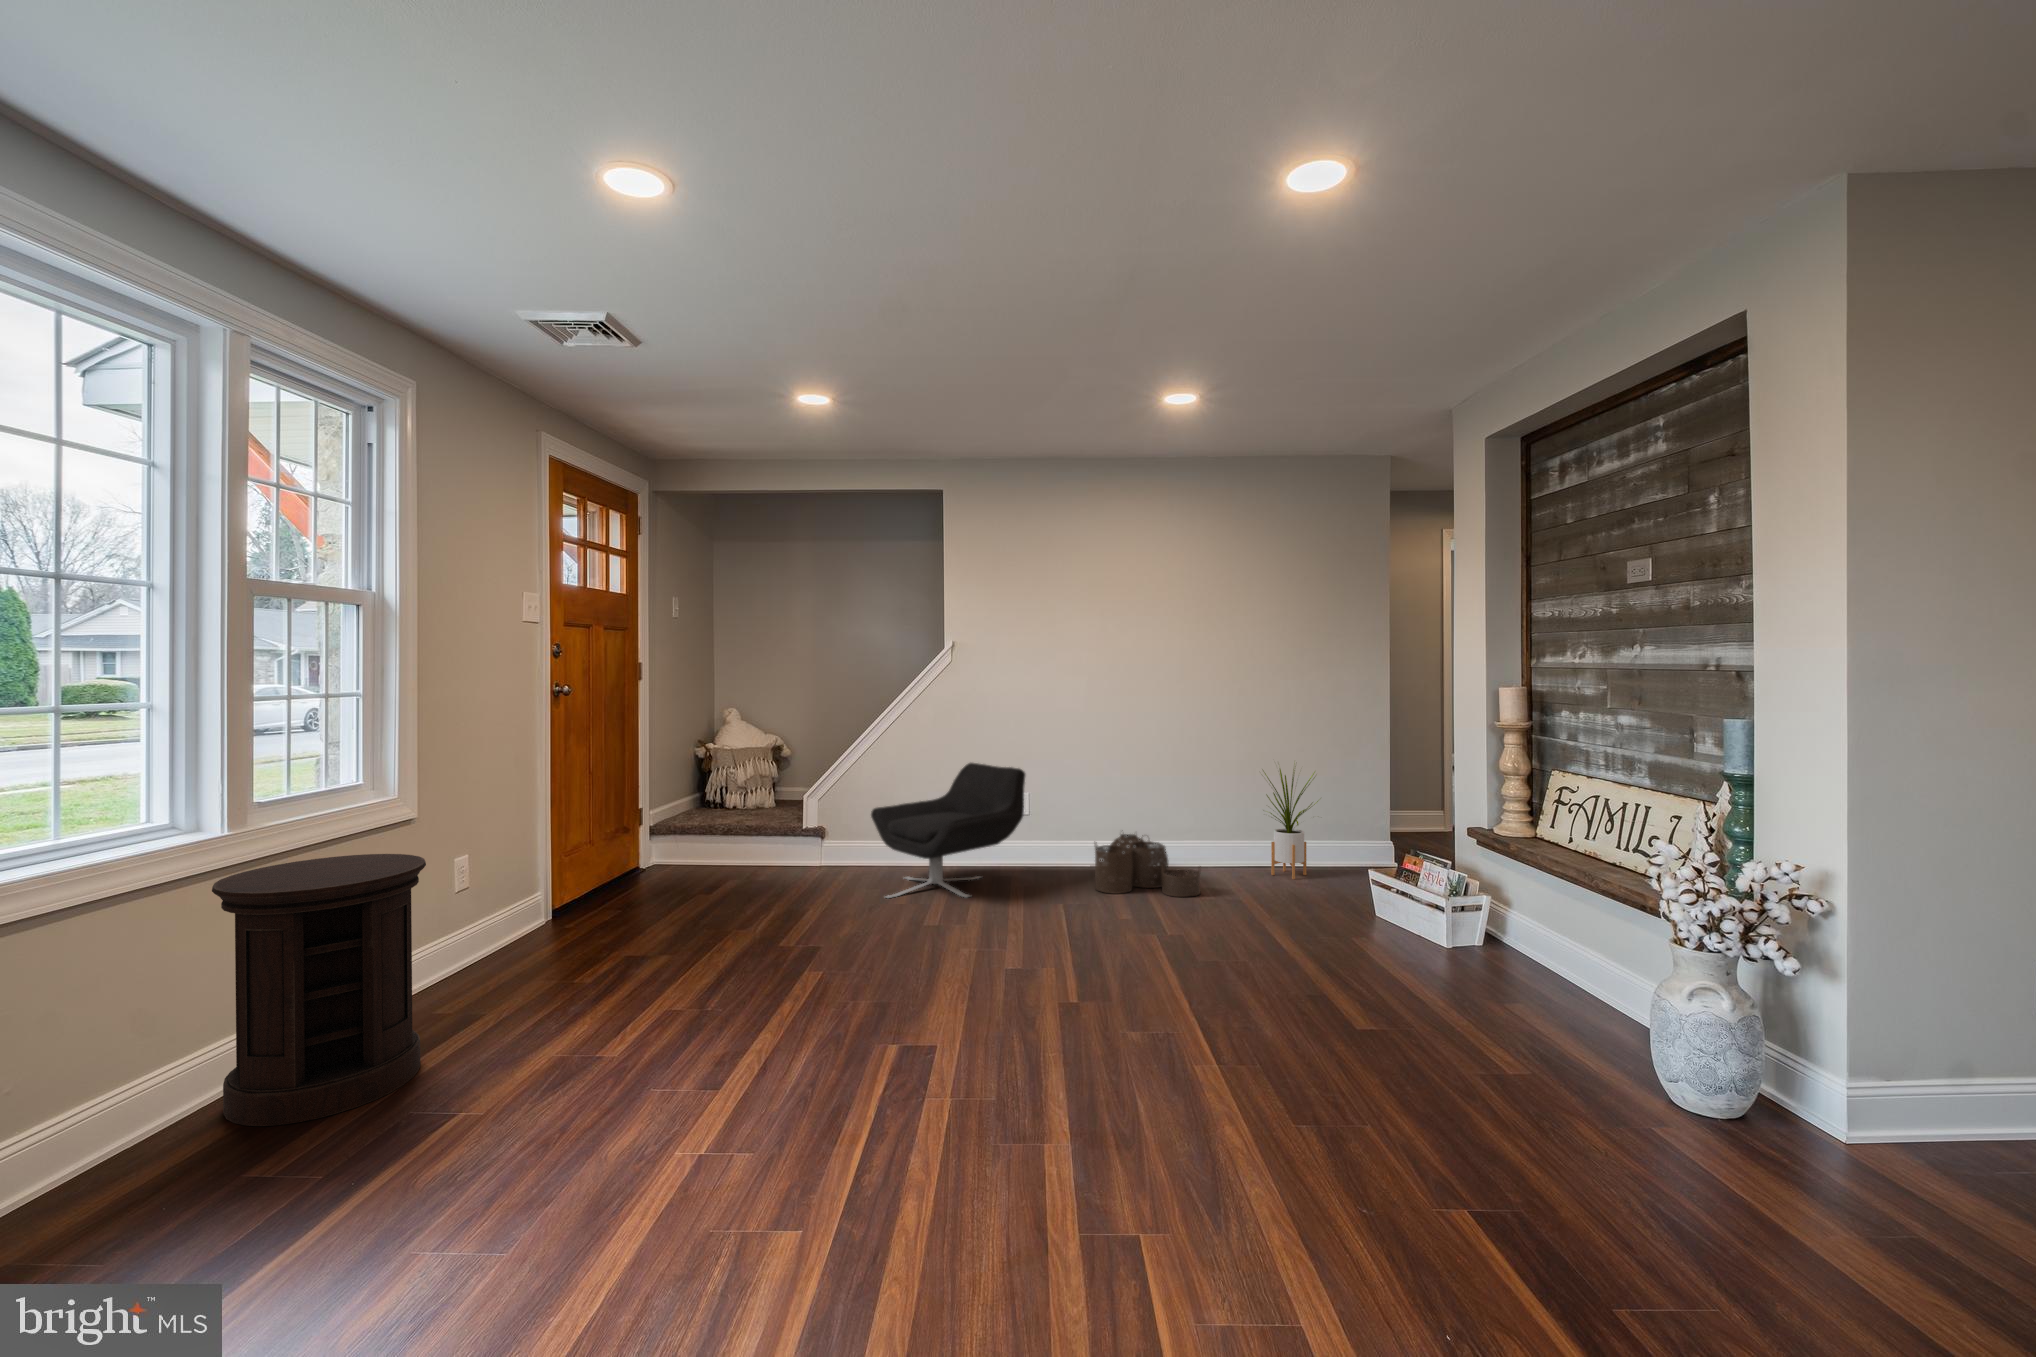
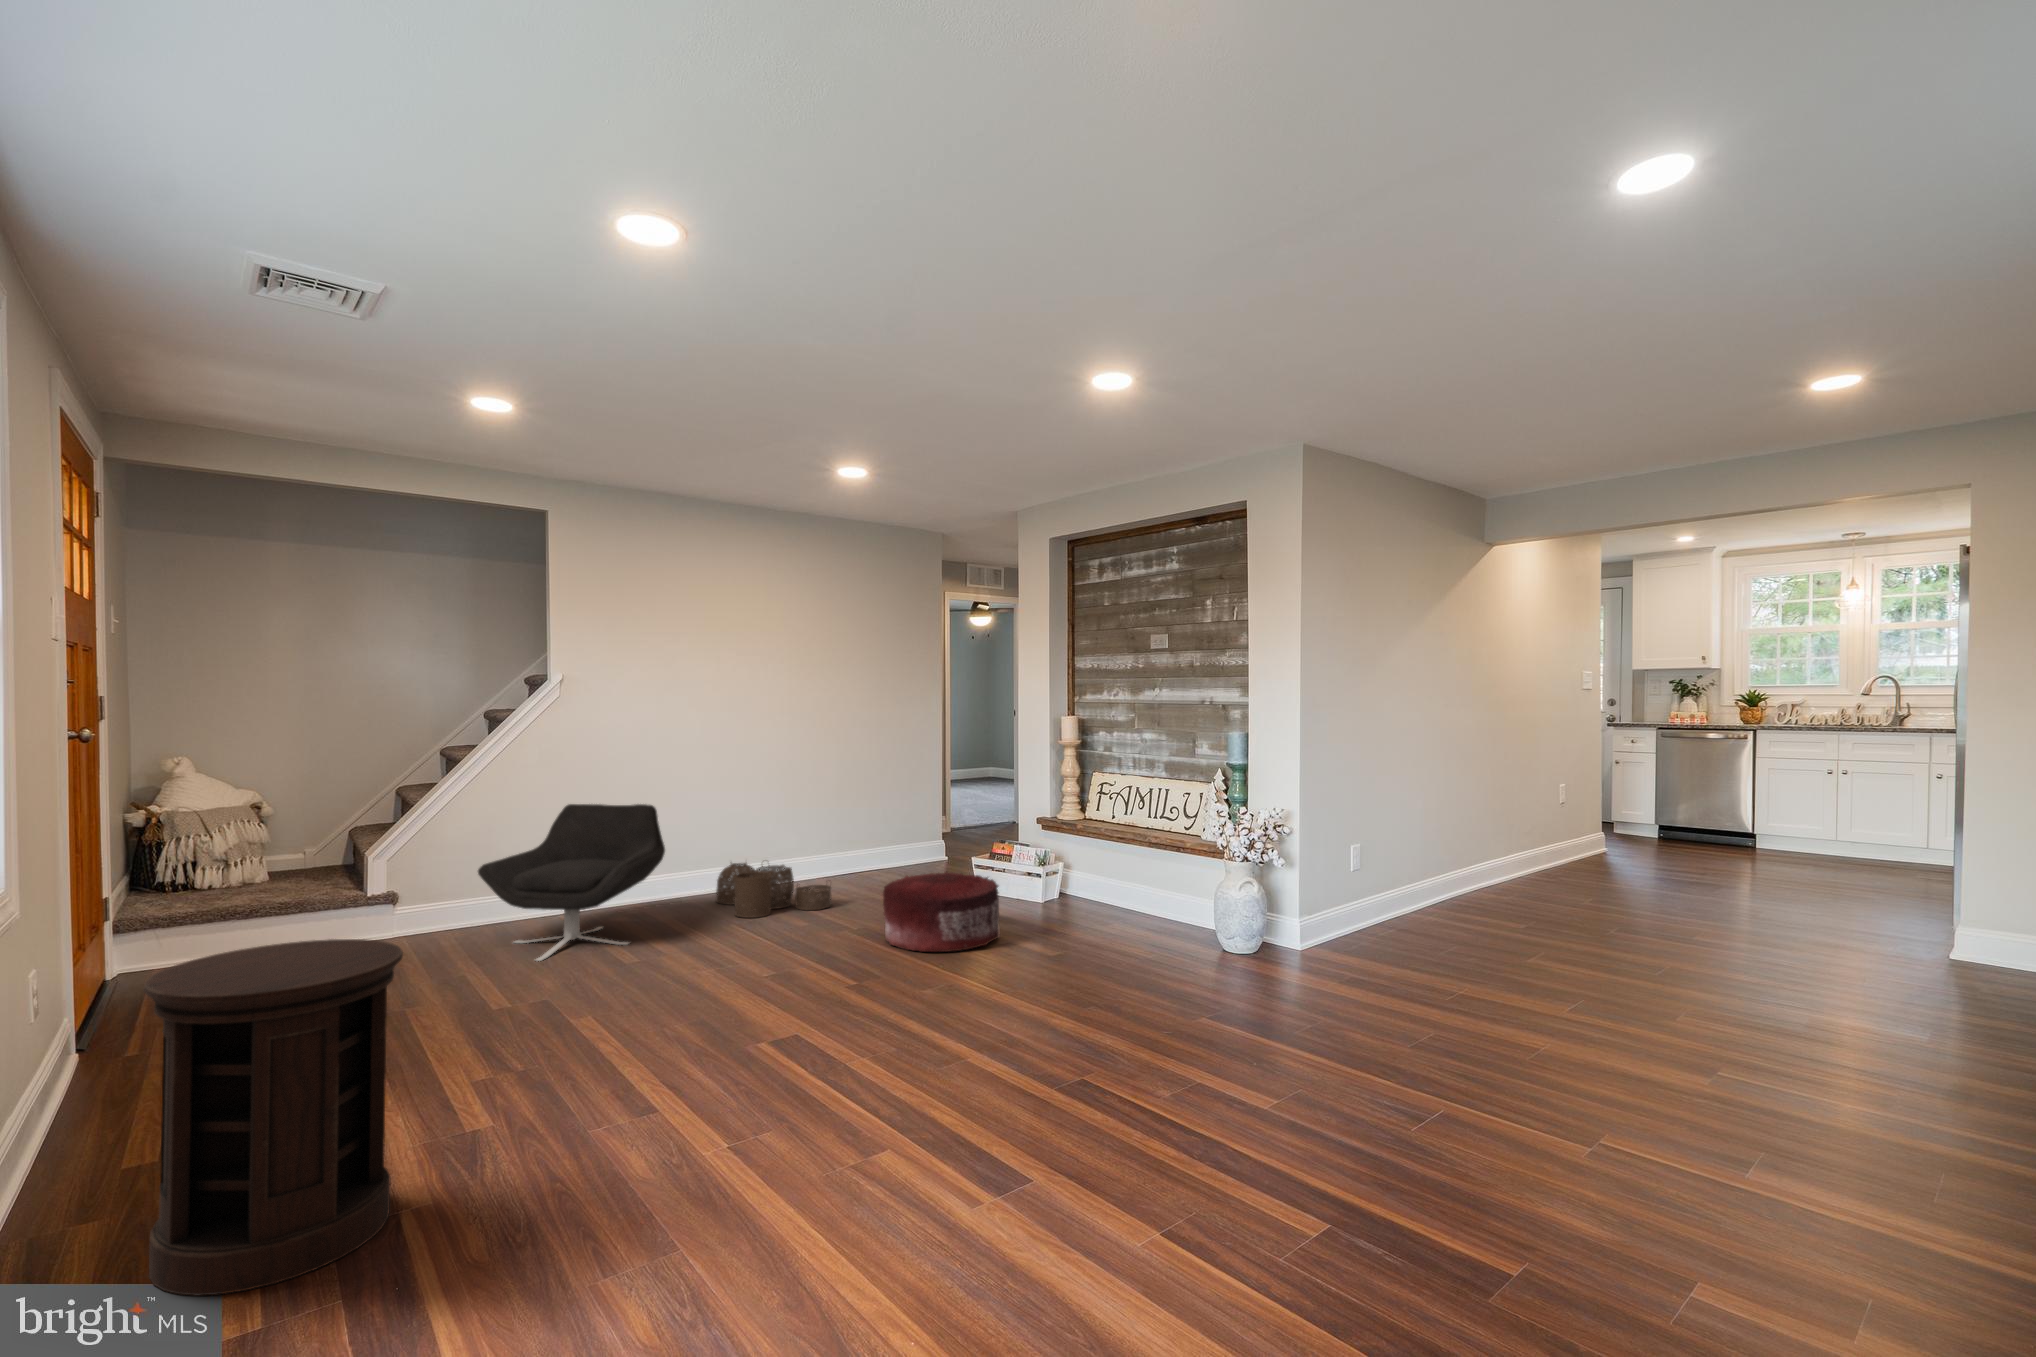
house plant: present [1263,769,1318,879] -> none [845,779,900,884]
pouf: none [1163,875,1322,986] -> present [883,872,1000,952]

